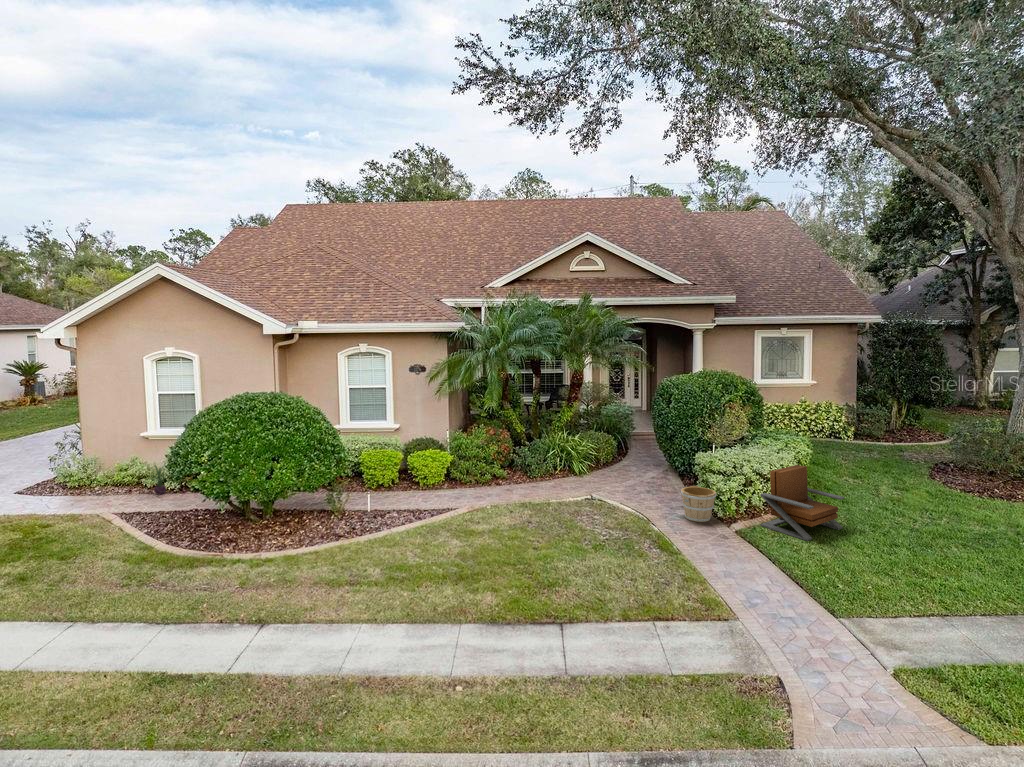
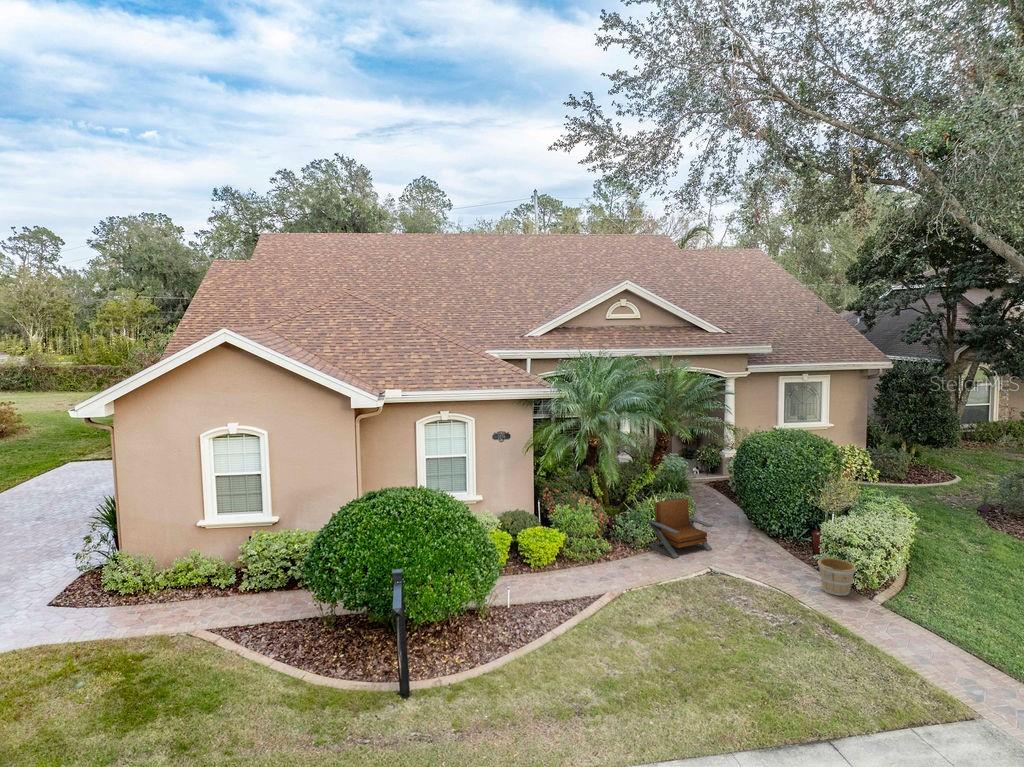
lounge chair: present [760,465,844,541] -> present [647,498,713,559]
decorative plant: present [154,466,166,494] -> present [980,490,990,512]

